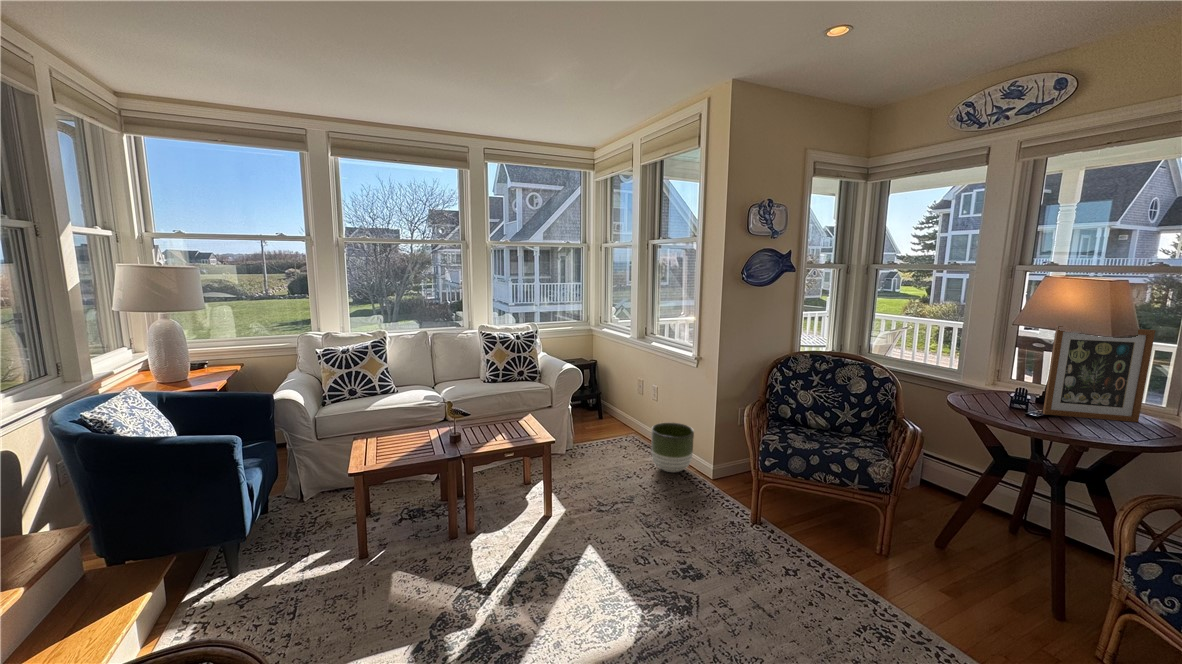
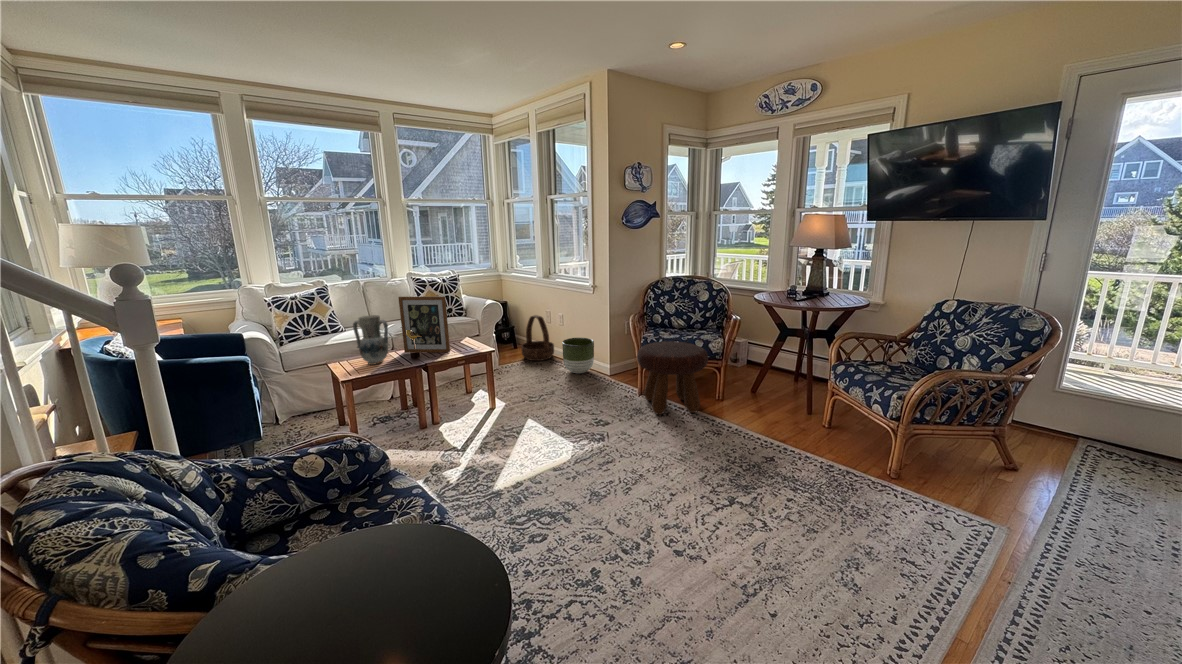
picture frame: present [1043,326,1155,422] -> present [398,296,450,353]
vase: none [382,385,423,449] -> present [353,315,389,365]
basket: none [603,386,644,445] -> present [521,315,554,361]
footstool: none [752,453,868,578] -> present [637,341,708,415]

